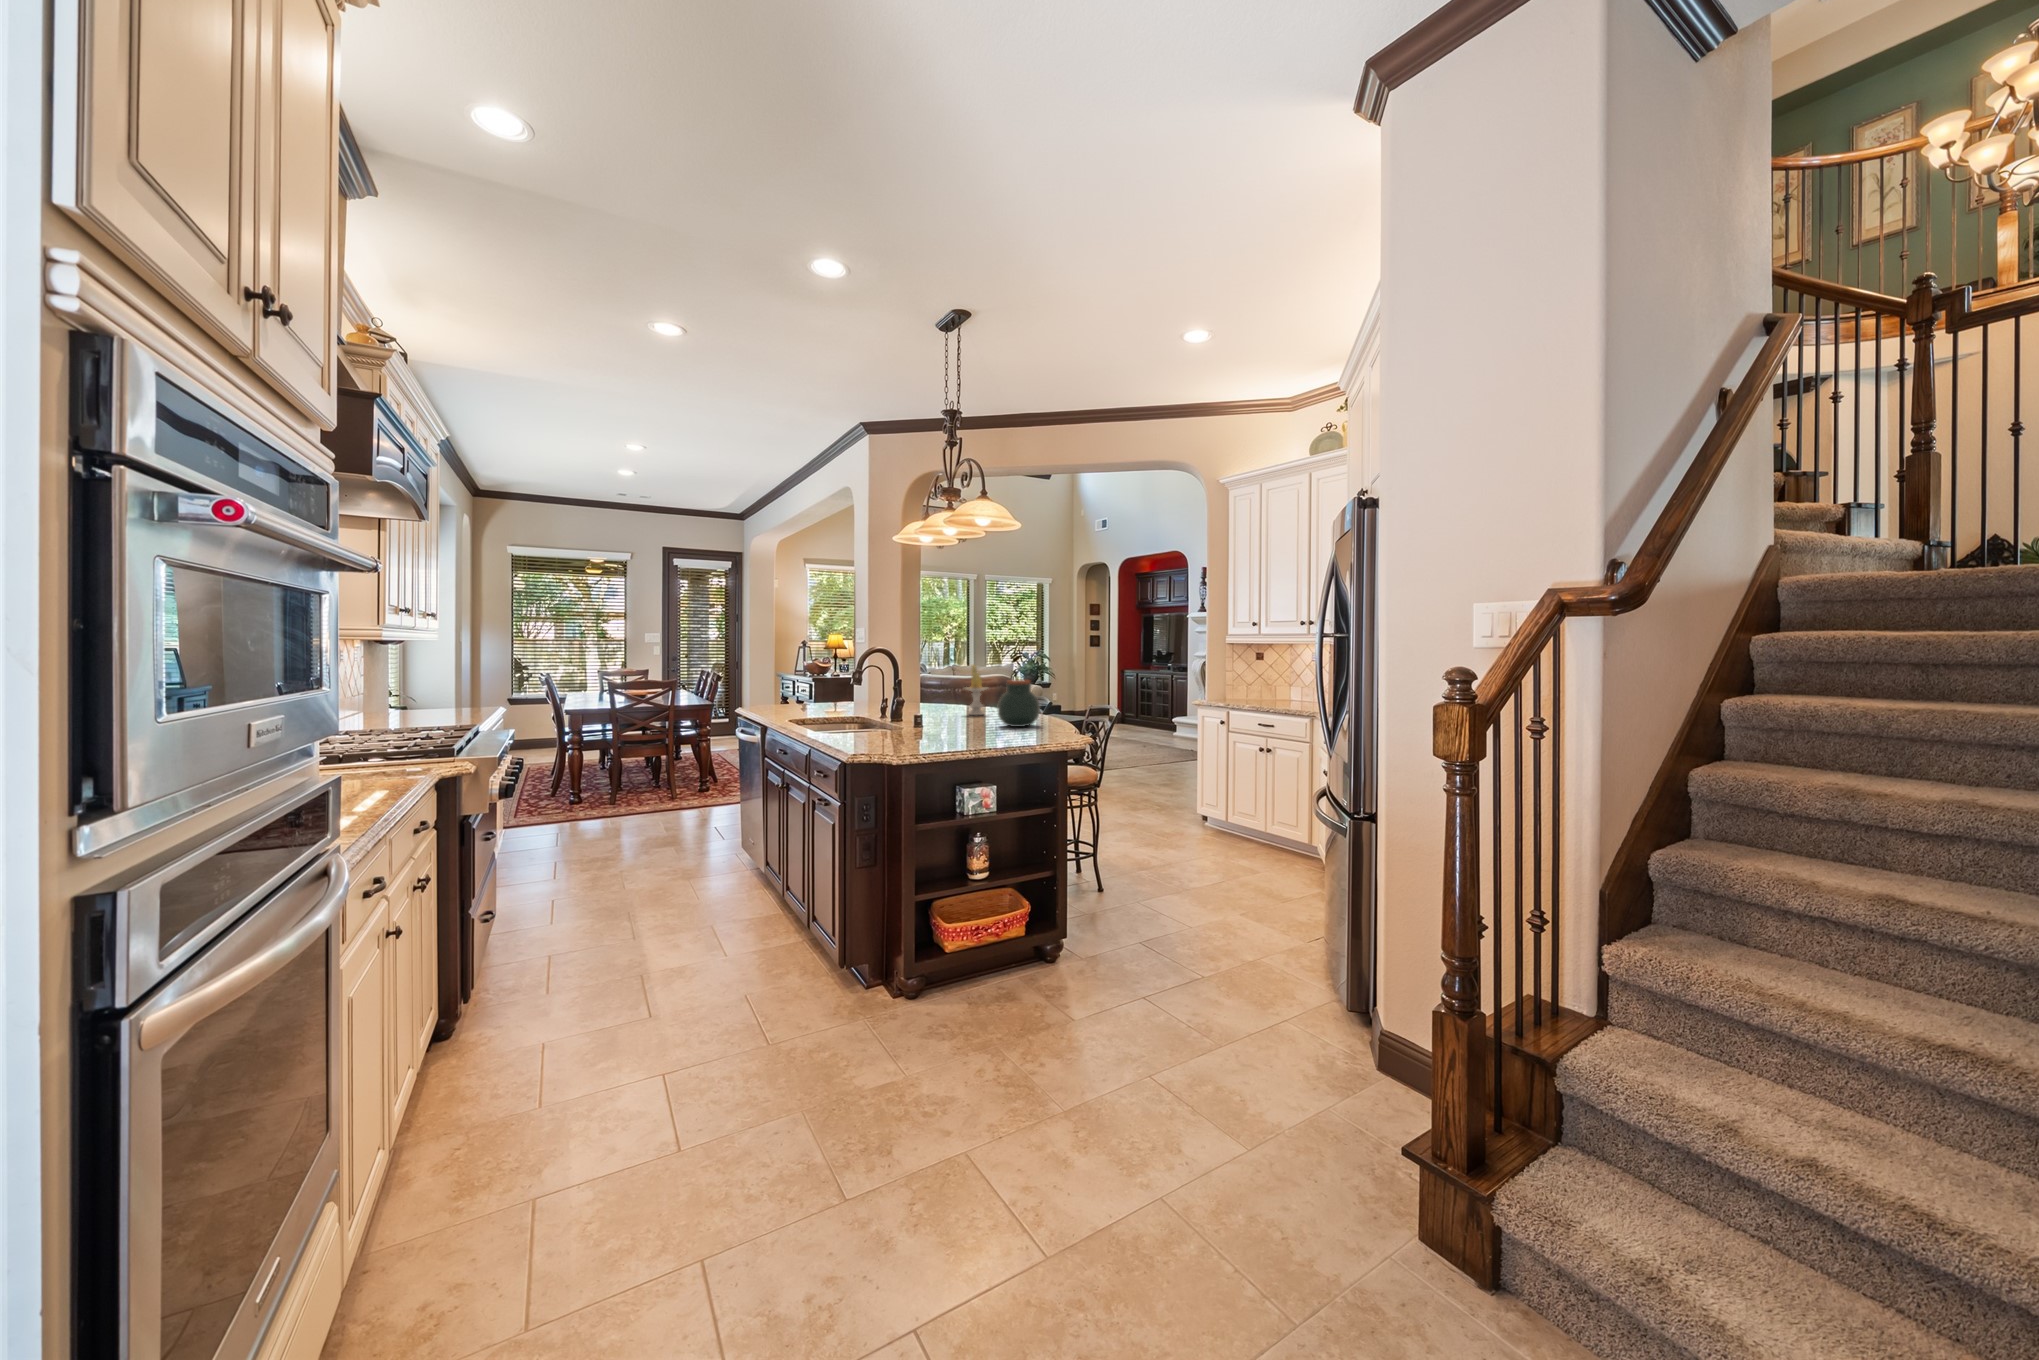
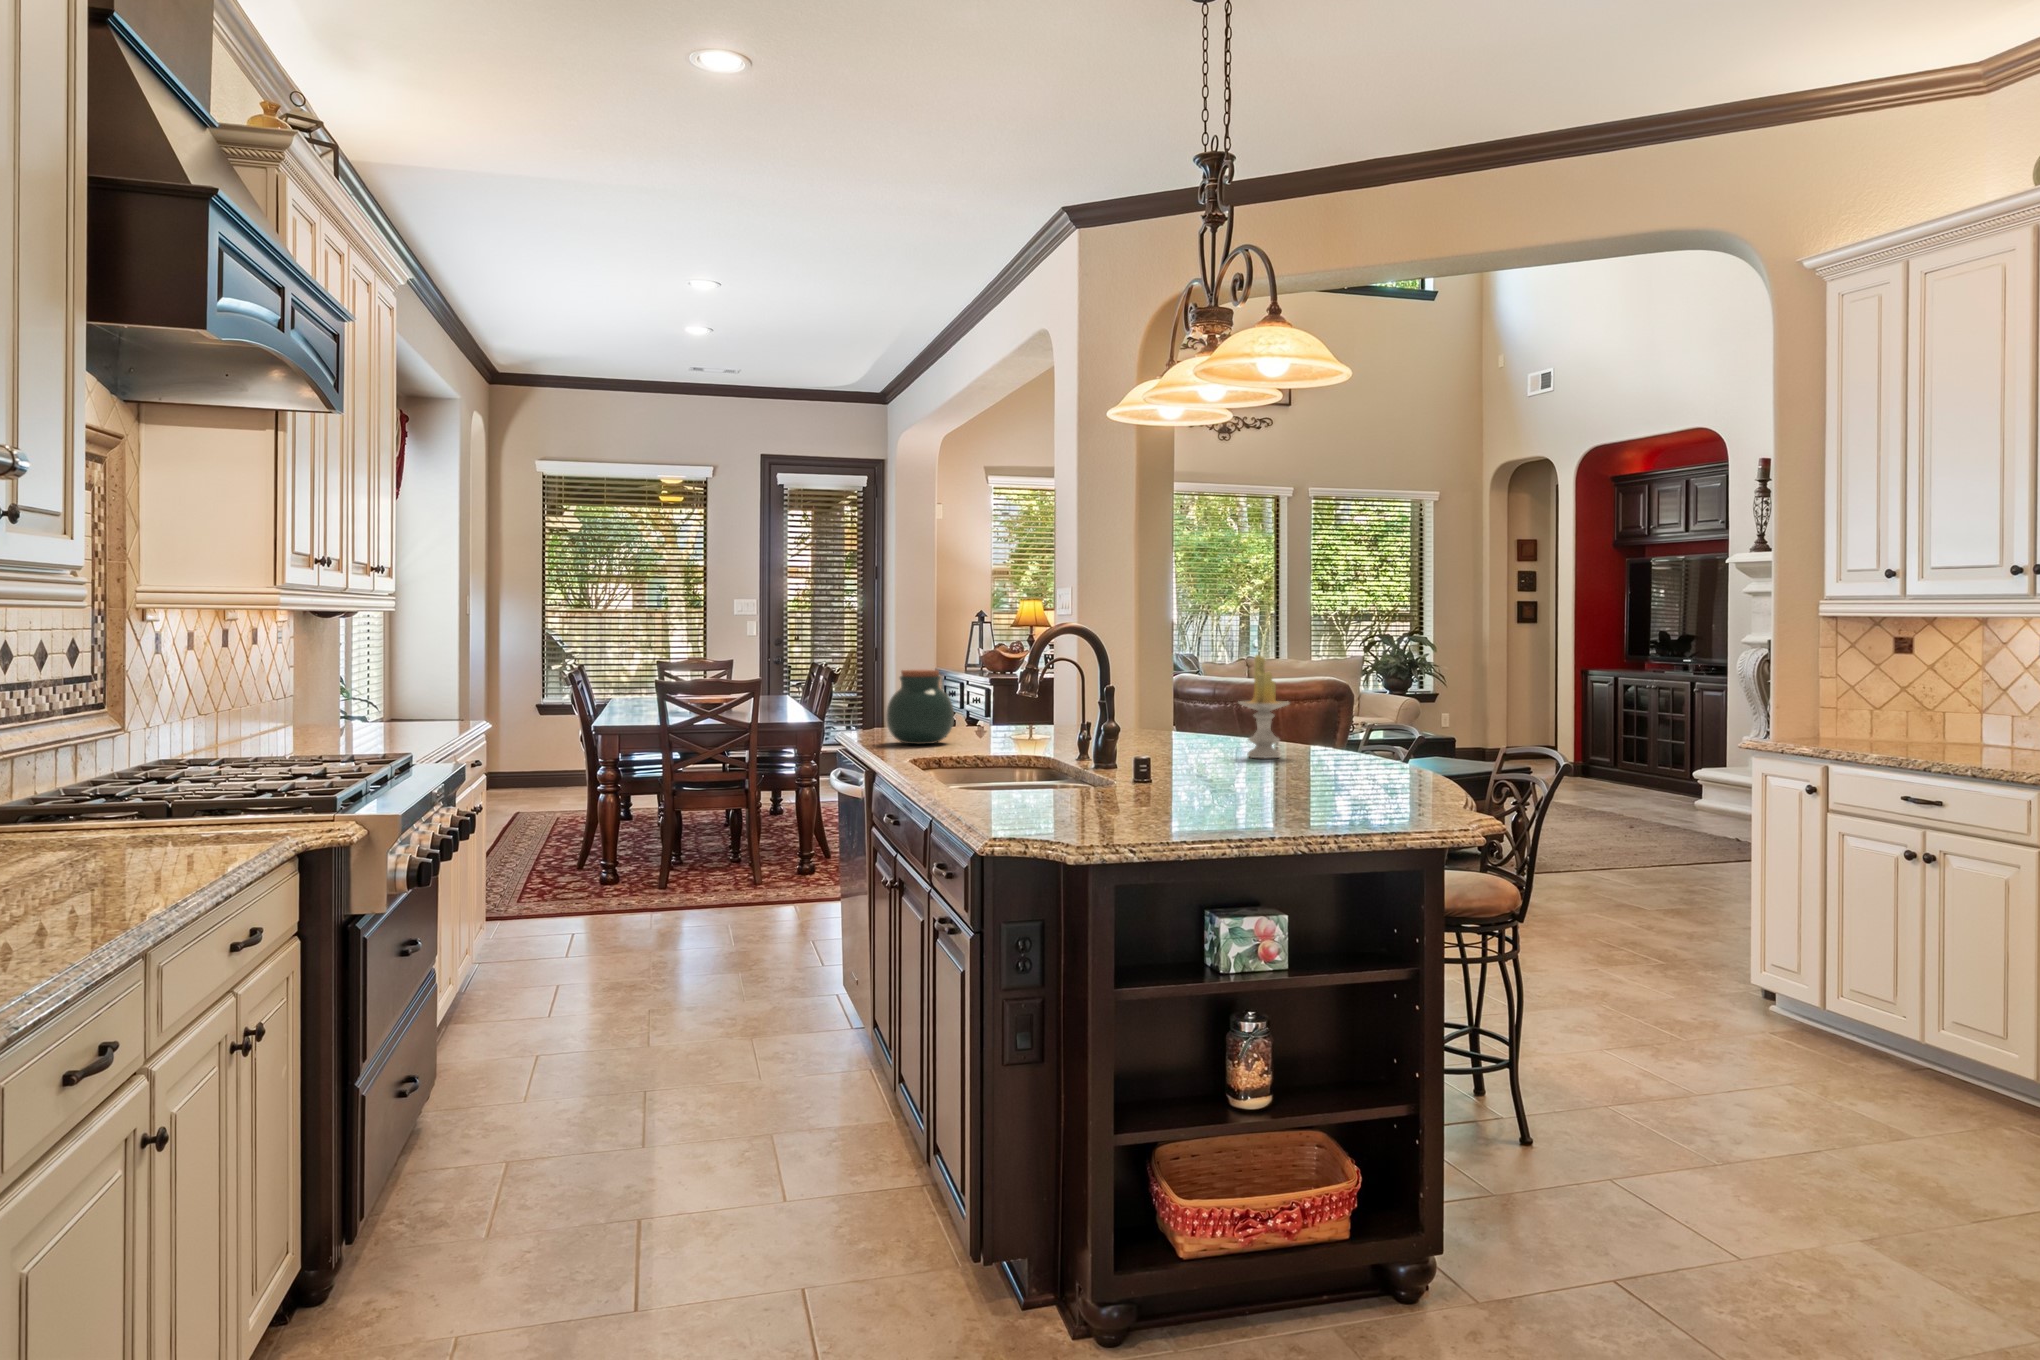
jar: present [998,680,1040,727] -> present [886,670,954,744]

